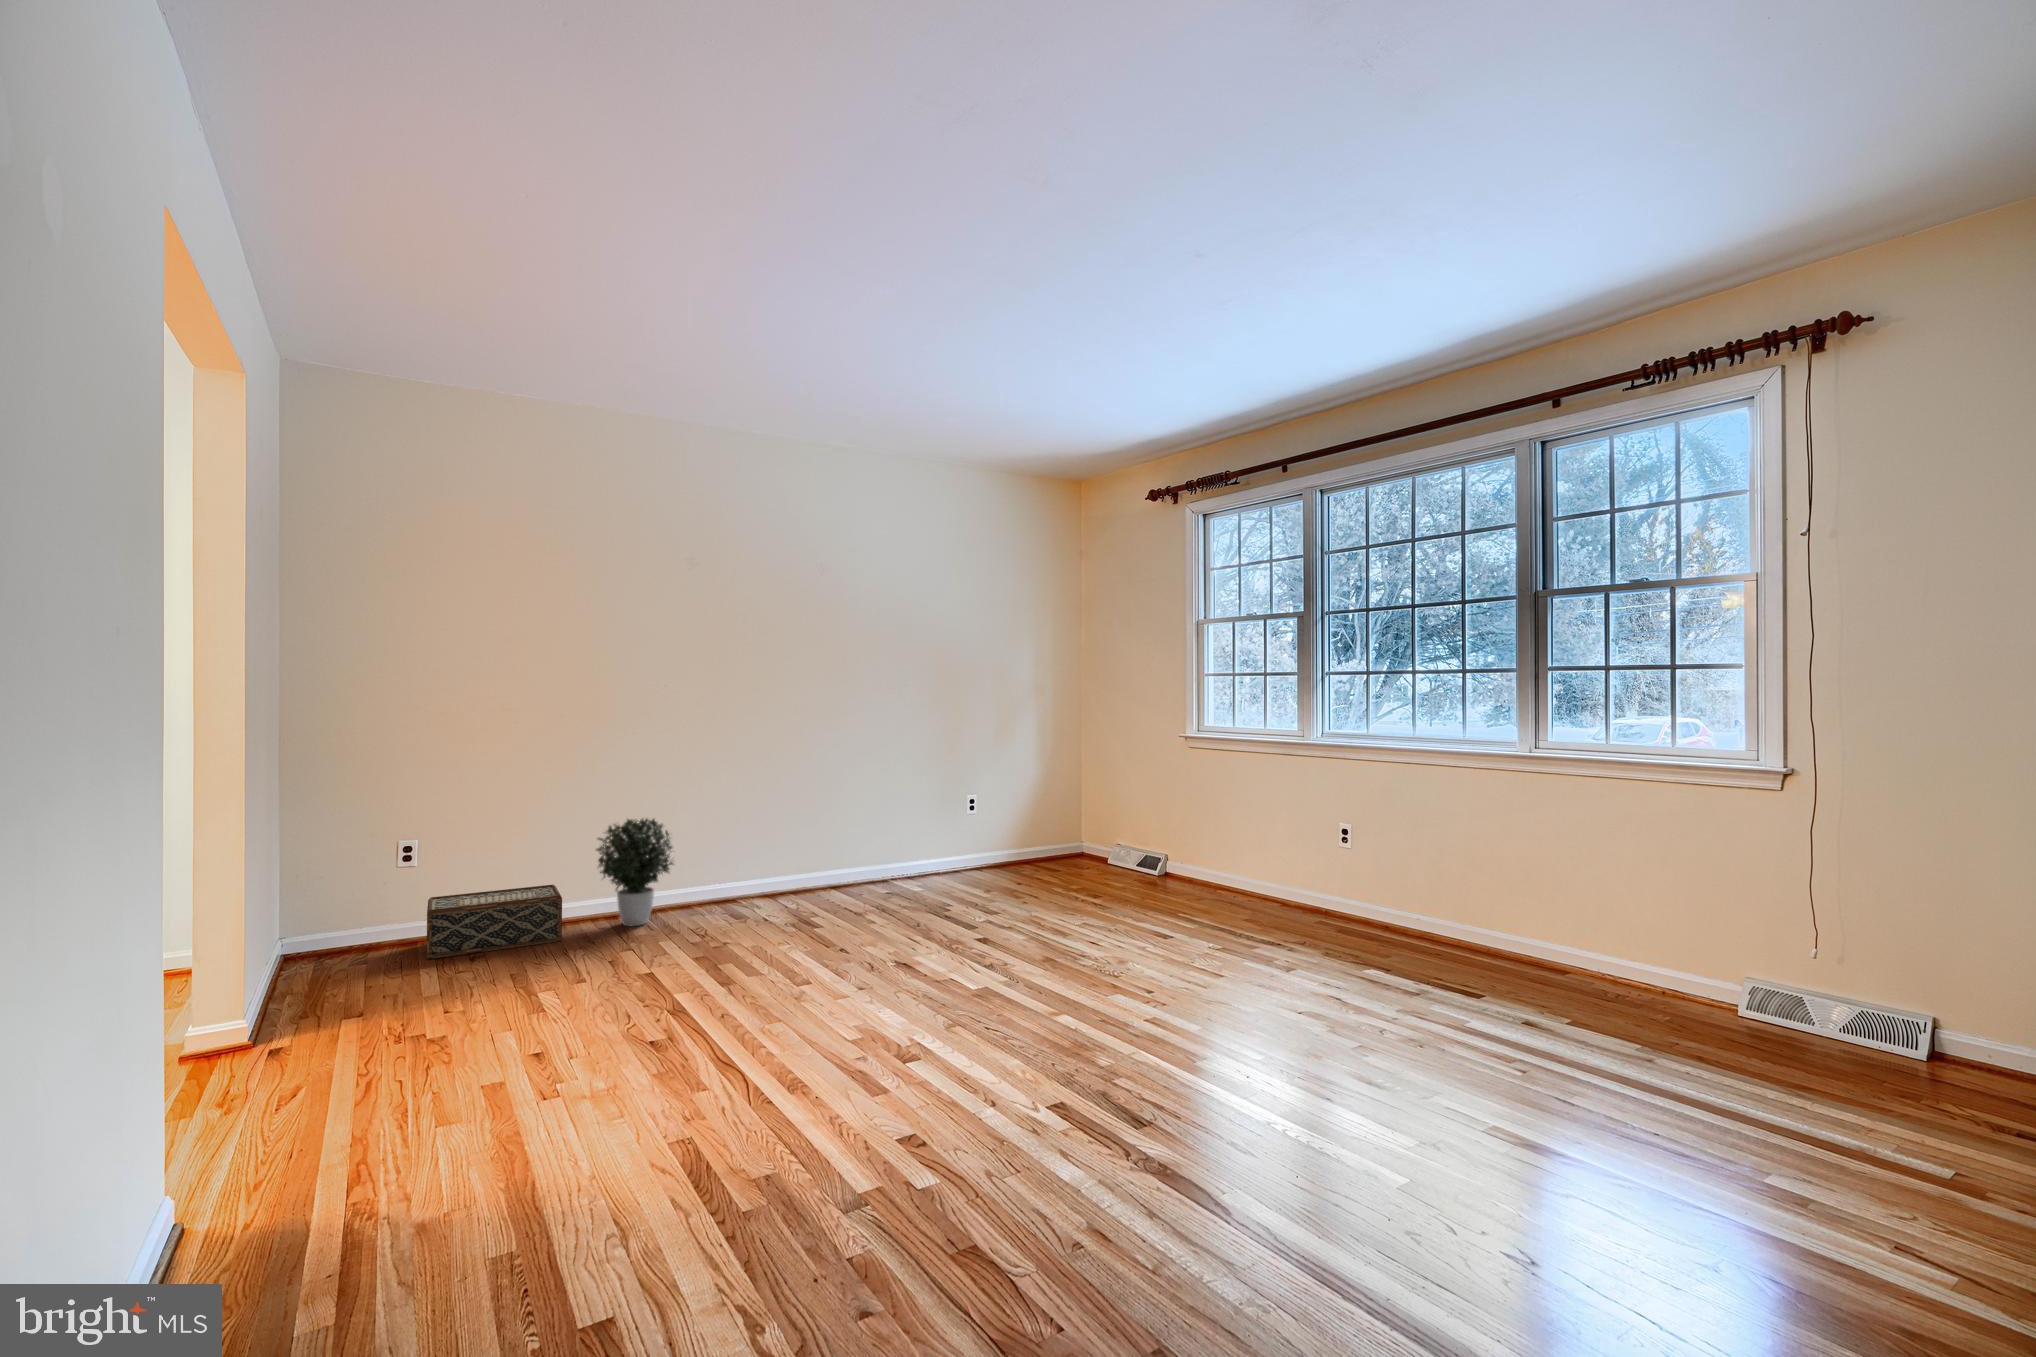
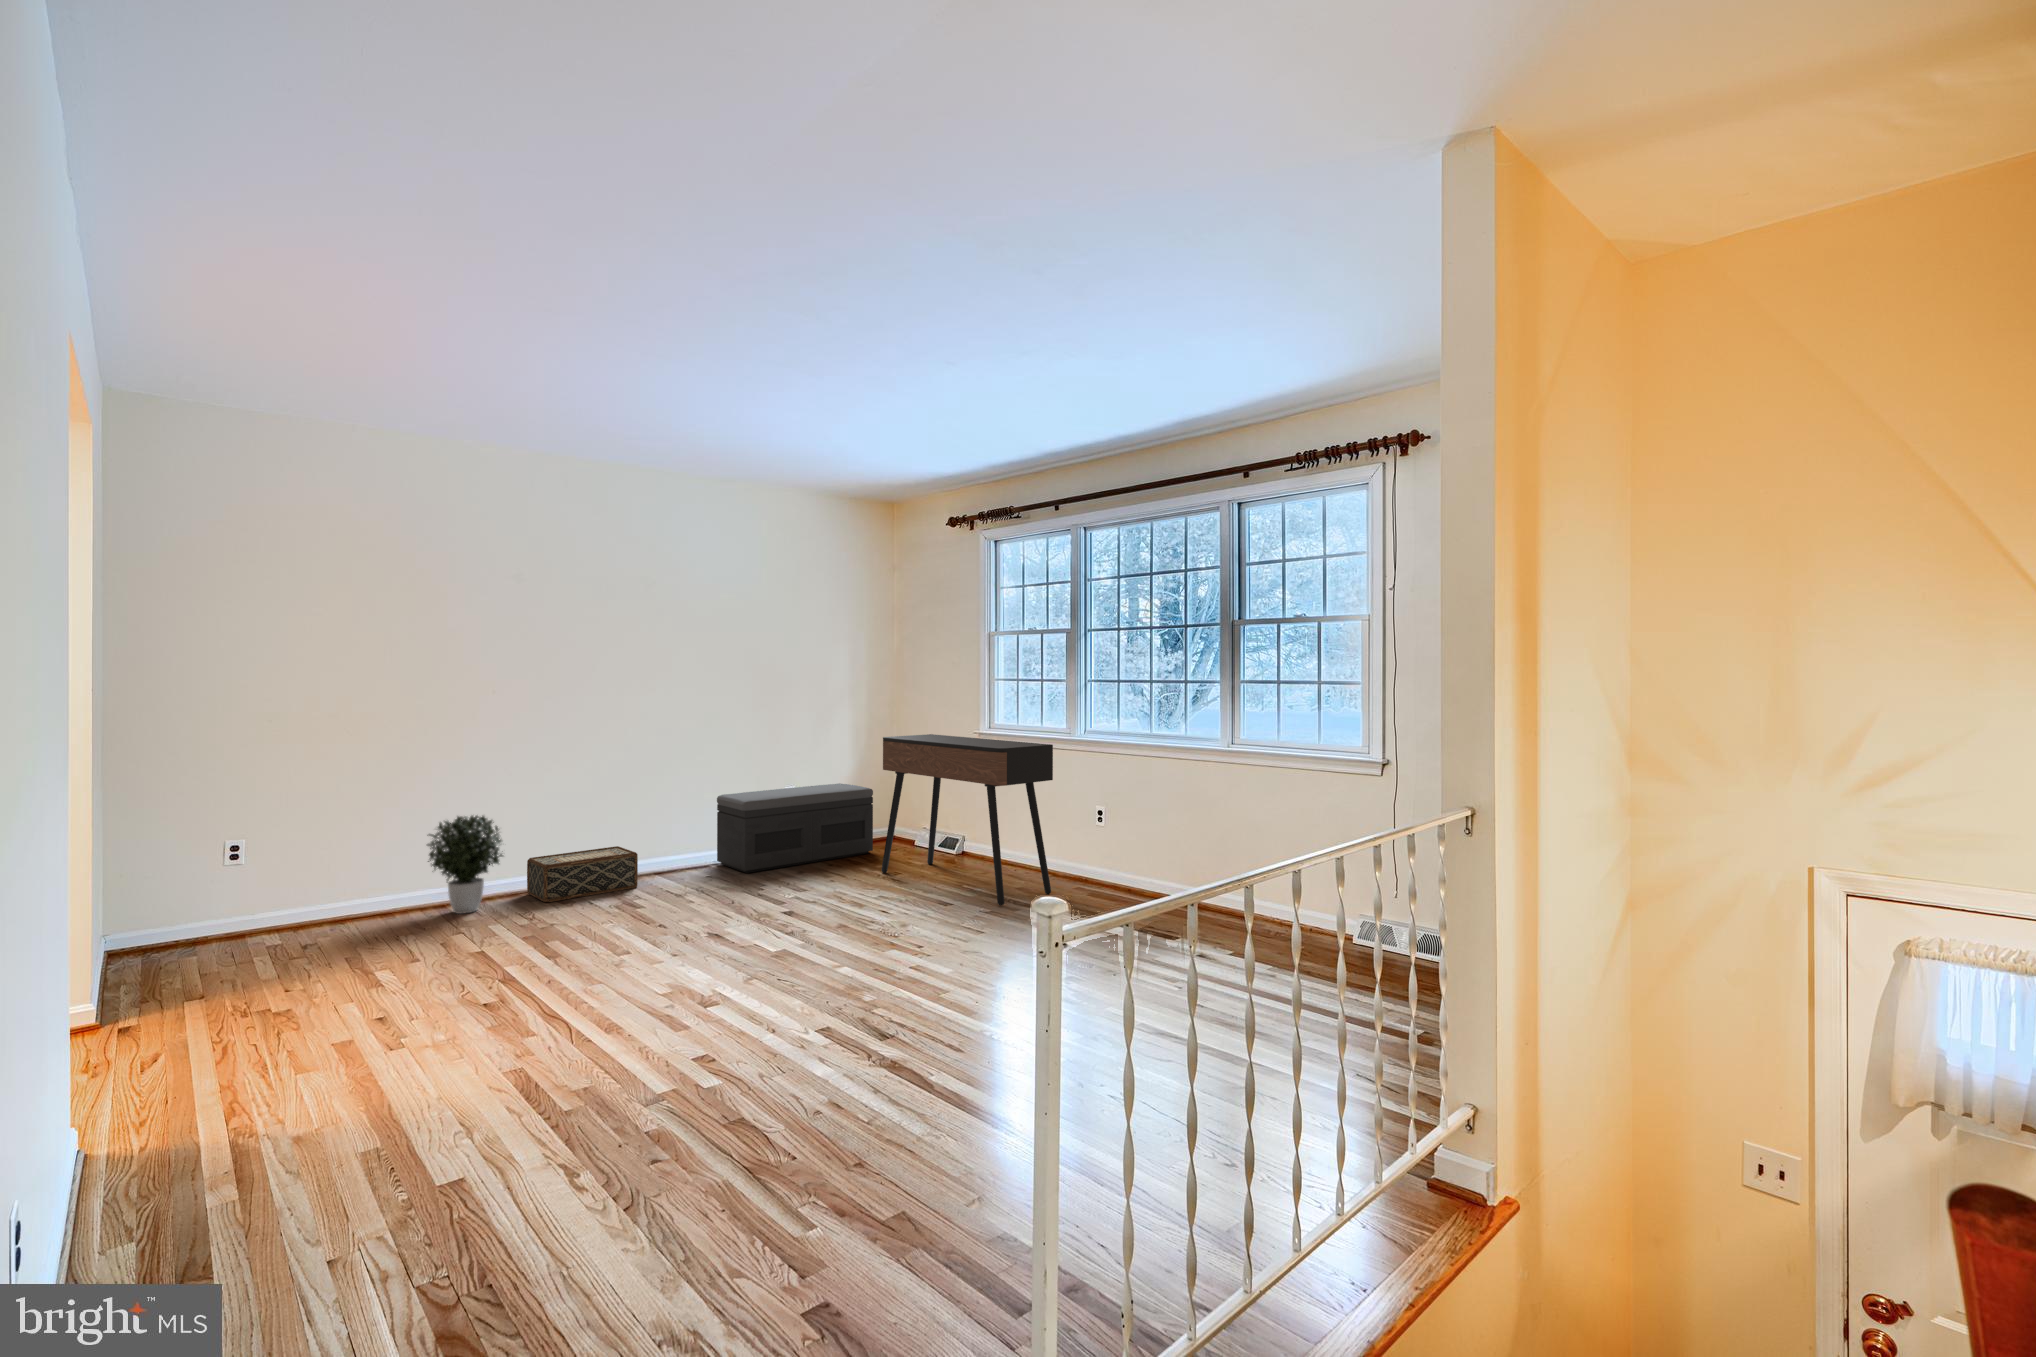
console table: none [1078,736,1292,941] -> present [881,734,1053,905]
storage bench: none [894,792,1063,890] -> present [717,783,873,873]
woven basket: present [427,885,562,959] -> present [527,846,638,902]

